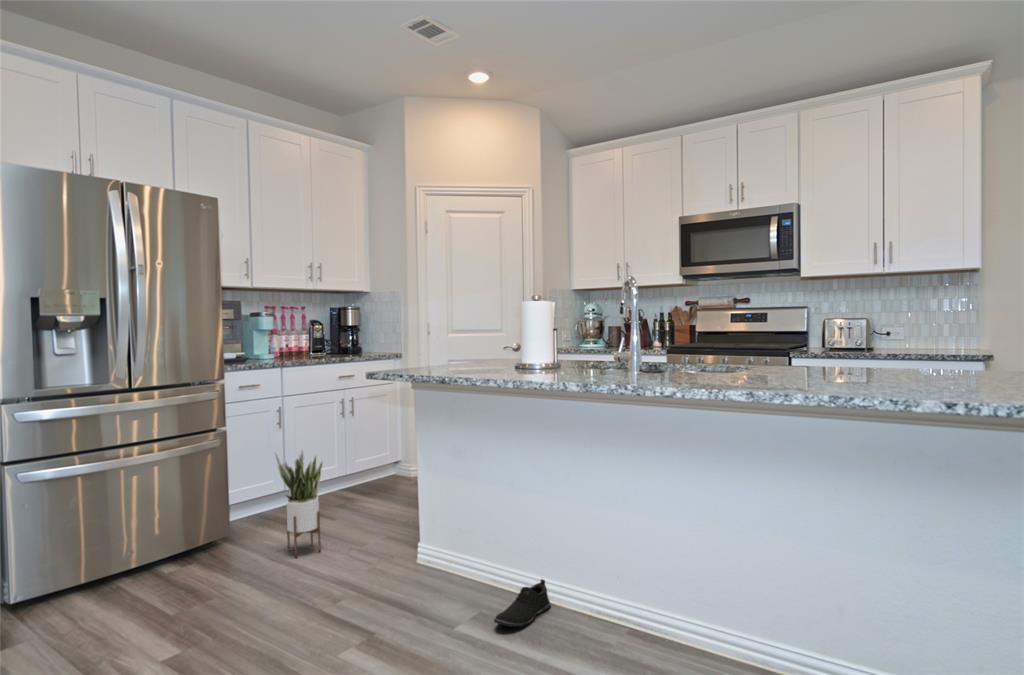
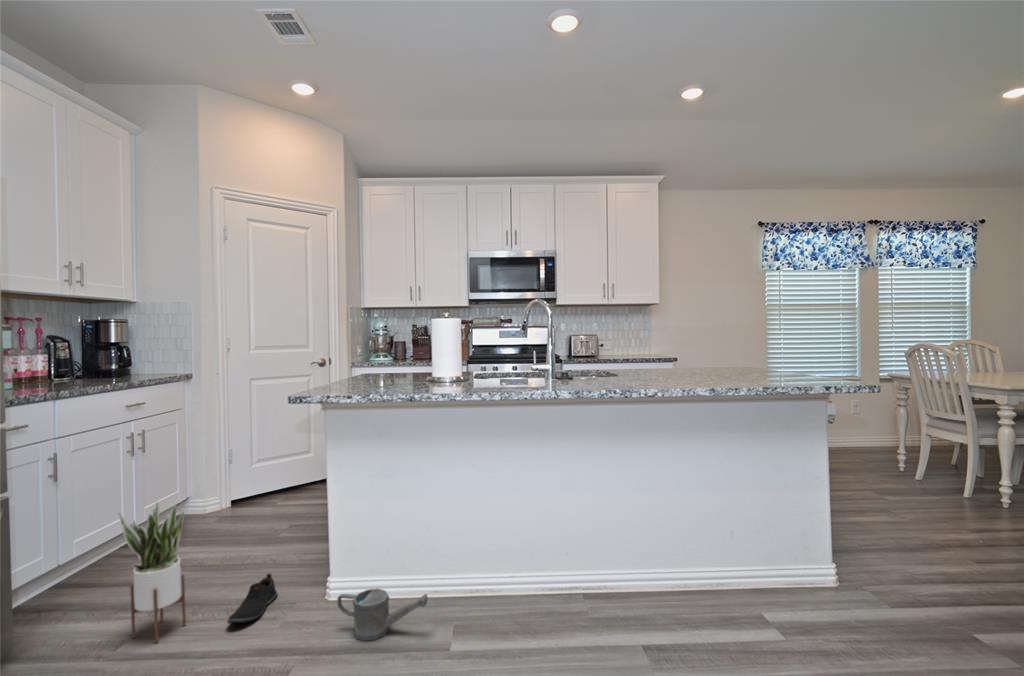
watering can: none [398,556,456,604] -> present [338,589,427,641]
shoe: present [494,579,550,627] -> present [227,574,277,624]

